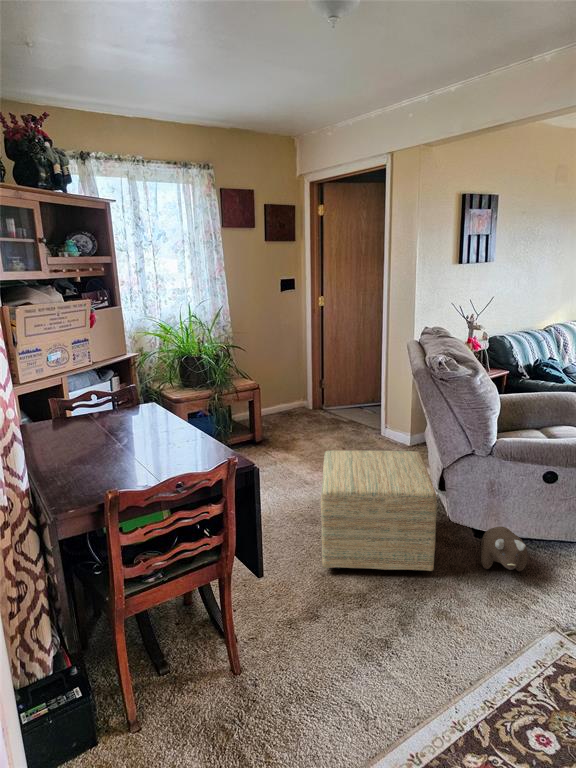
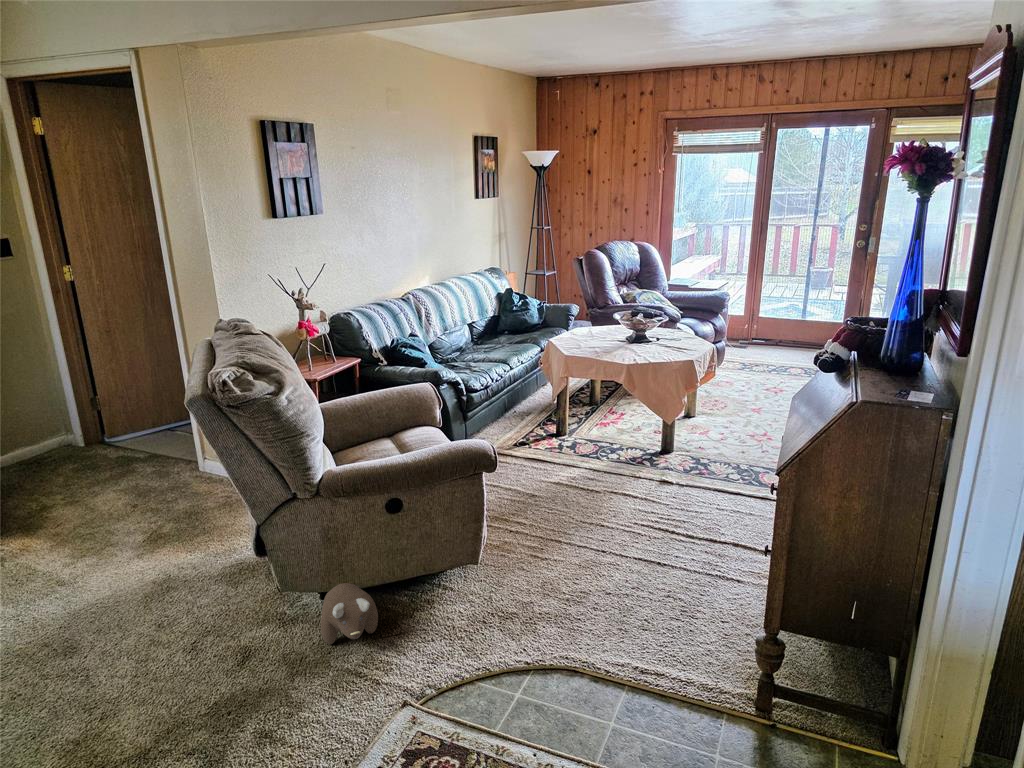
ottoman: present [320,450,437,571] -> none [49,507,256,731]

